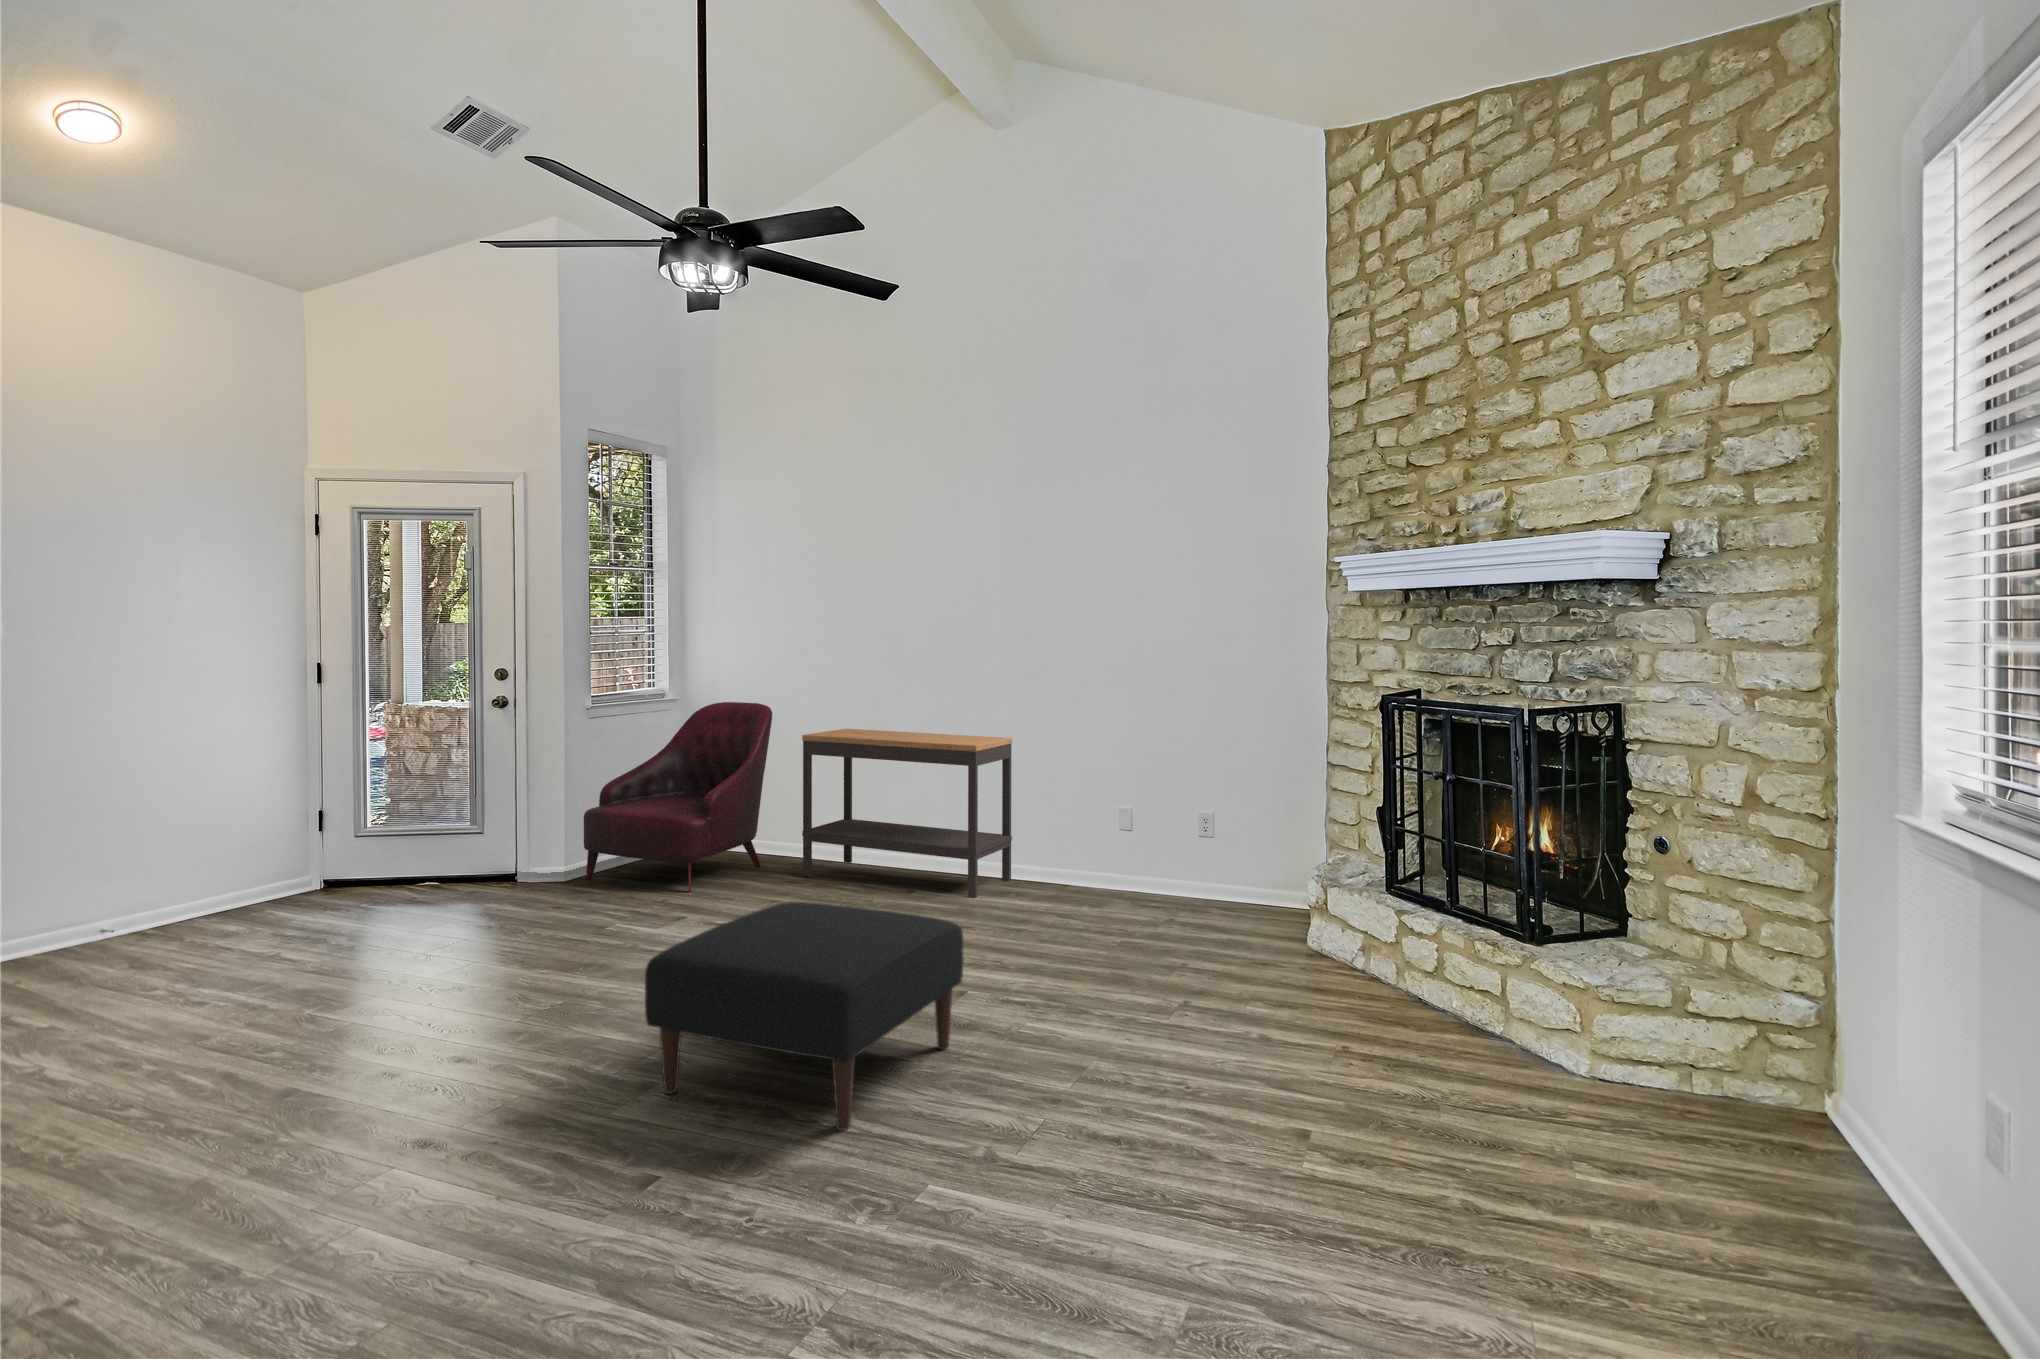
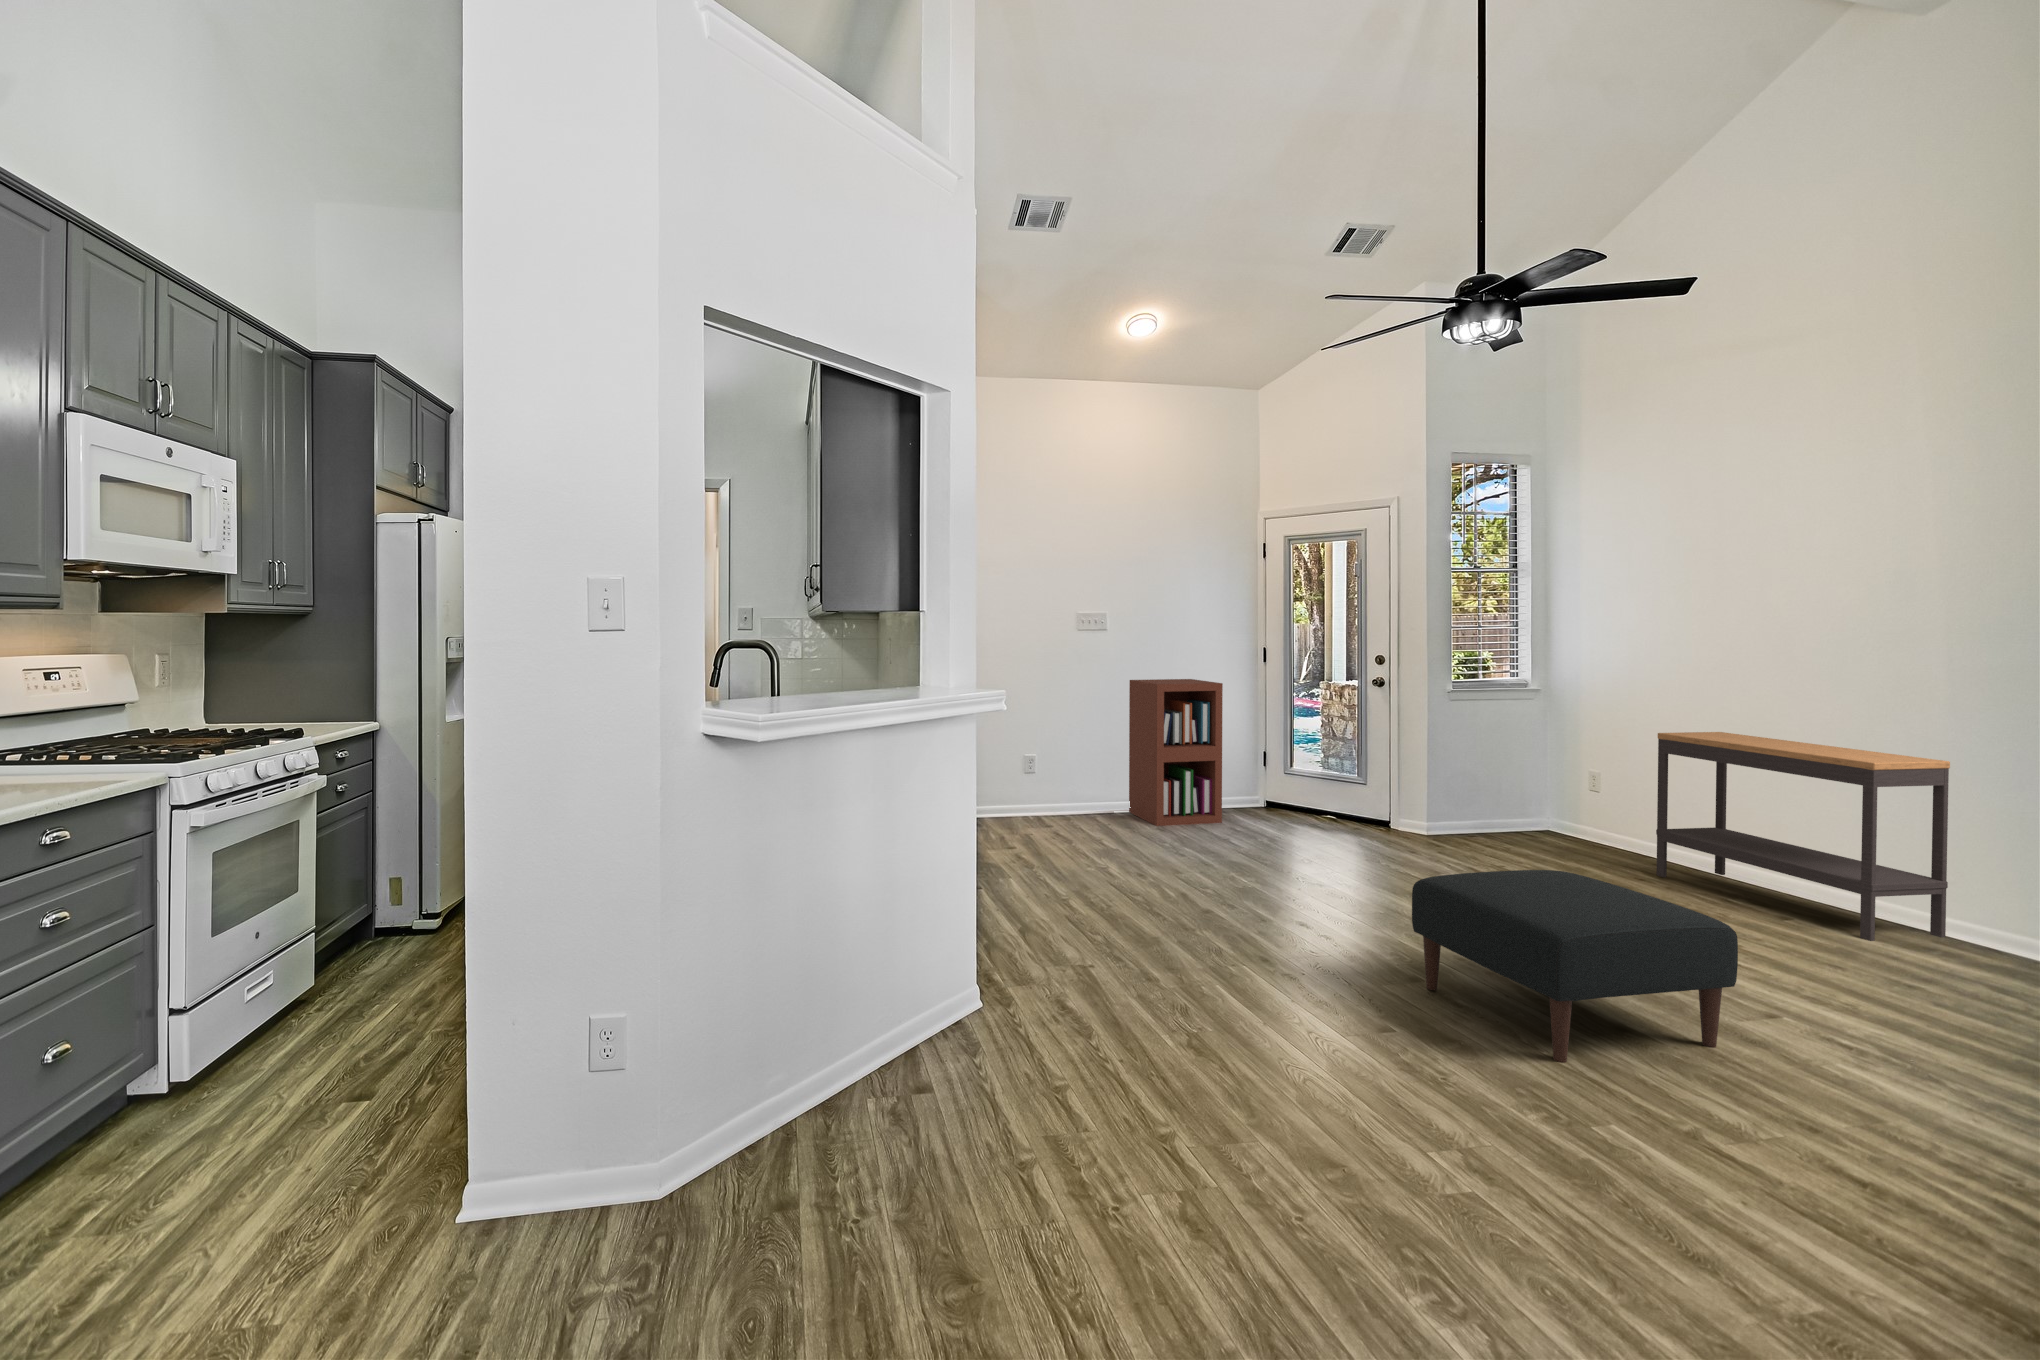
armchair: present [584,702,772,893] -> none [1444,696,1635,865]
bookshelf: none [54,714,255,961] -> present [1129,679,1223,826]

